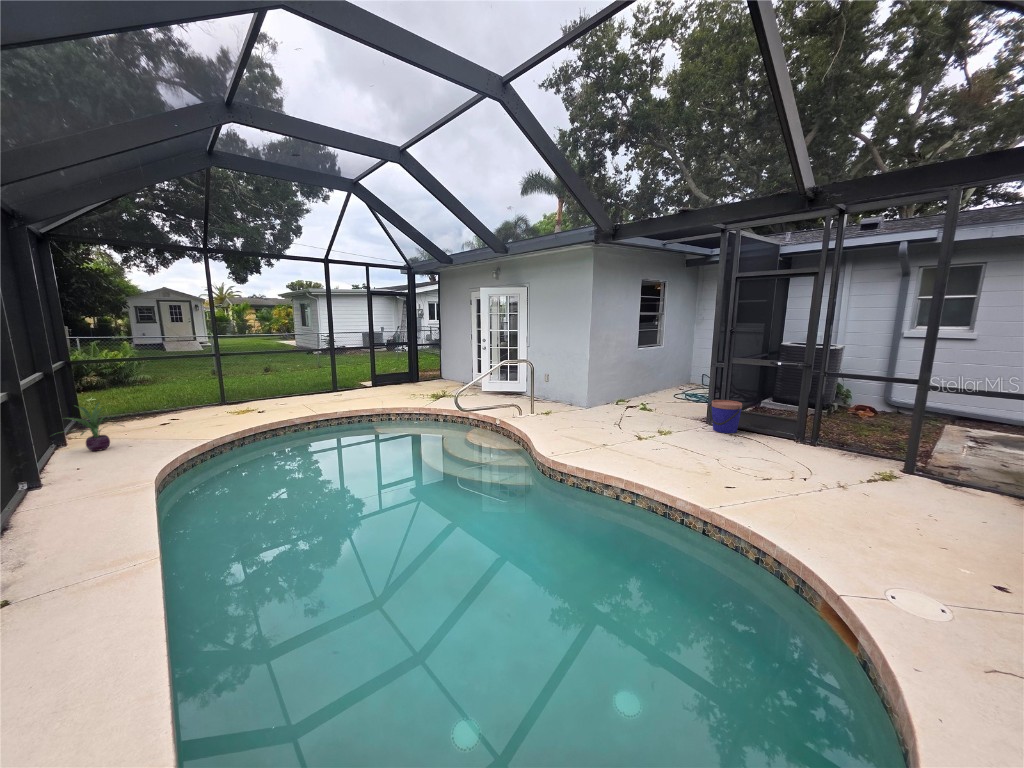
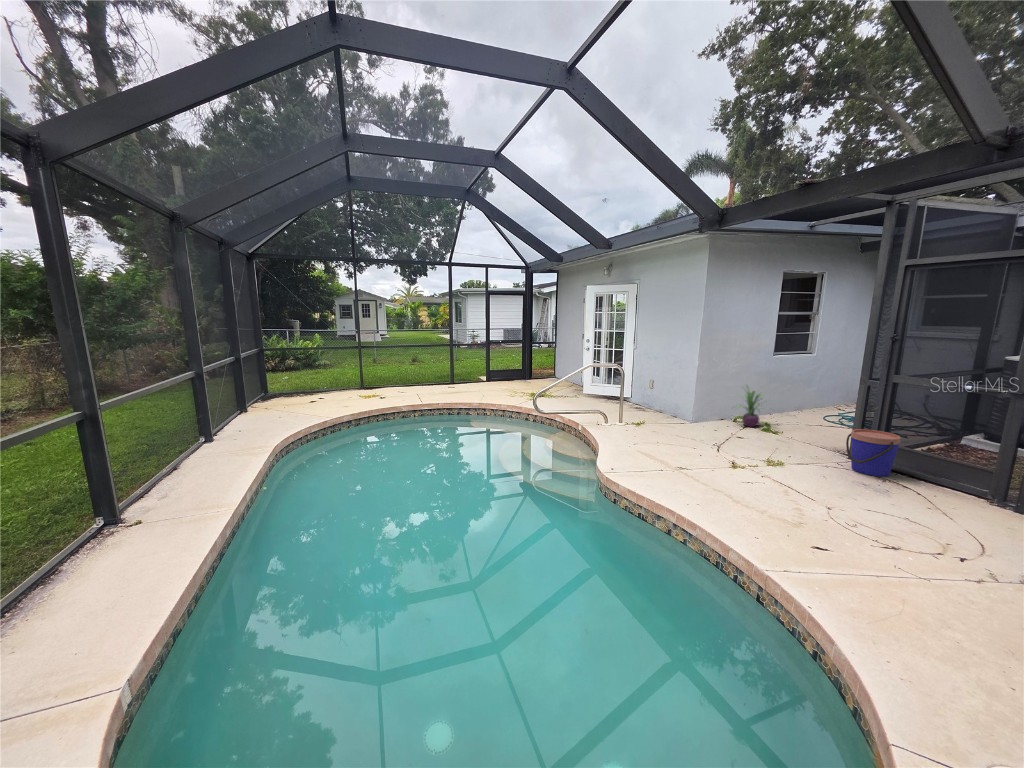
decorative plant: present [67,402,122,451] -> present [736,386,767,427]

